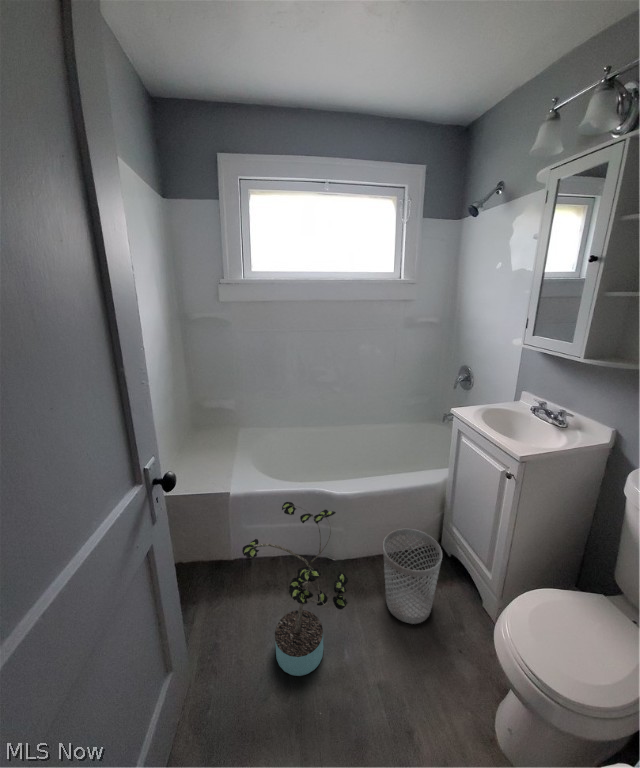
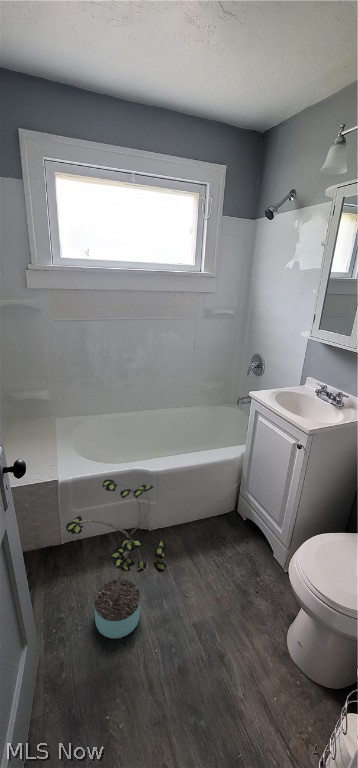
wastebasket: present [383,529,442,624] -> none [192,498,243,580]

